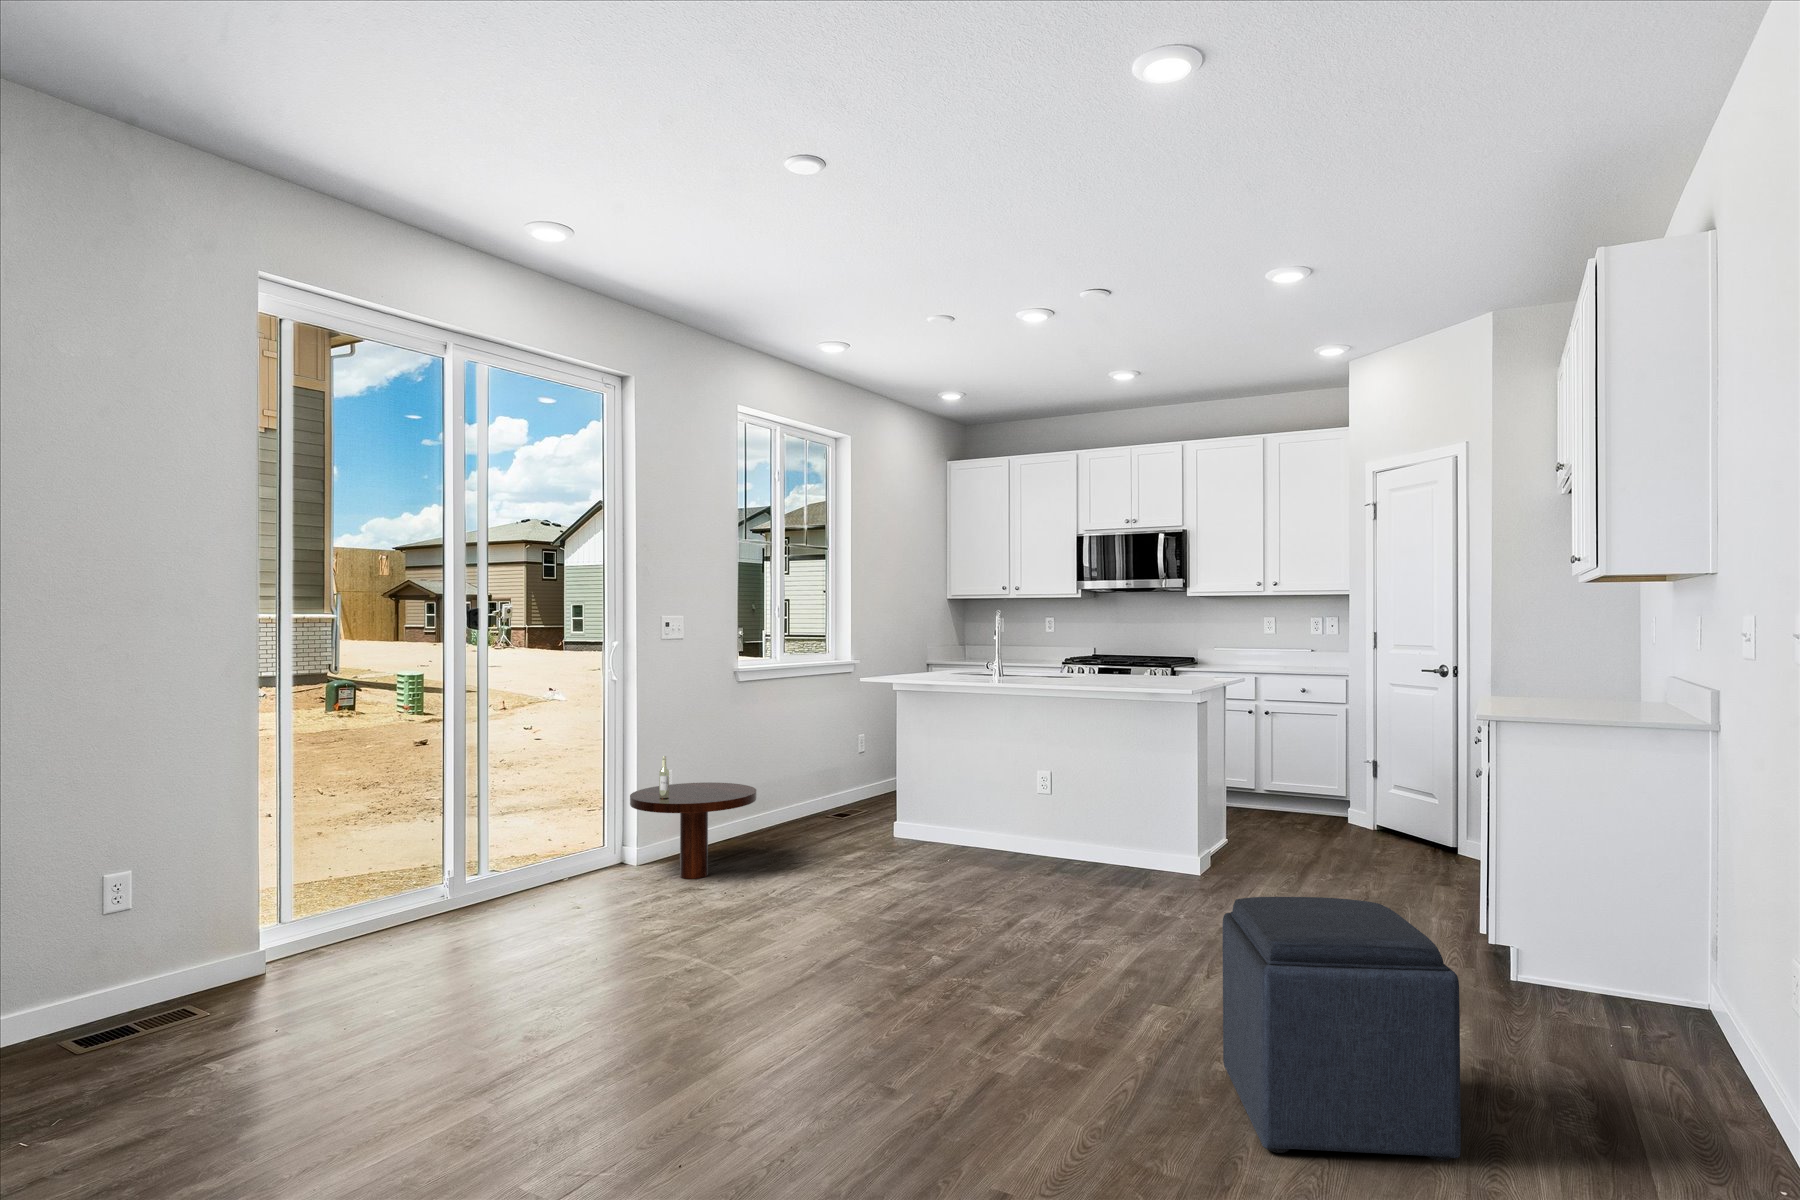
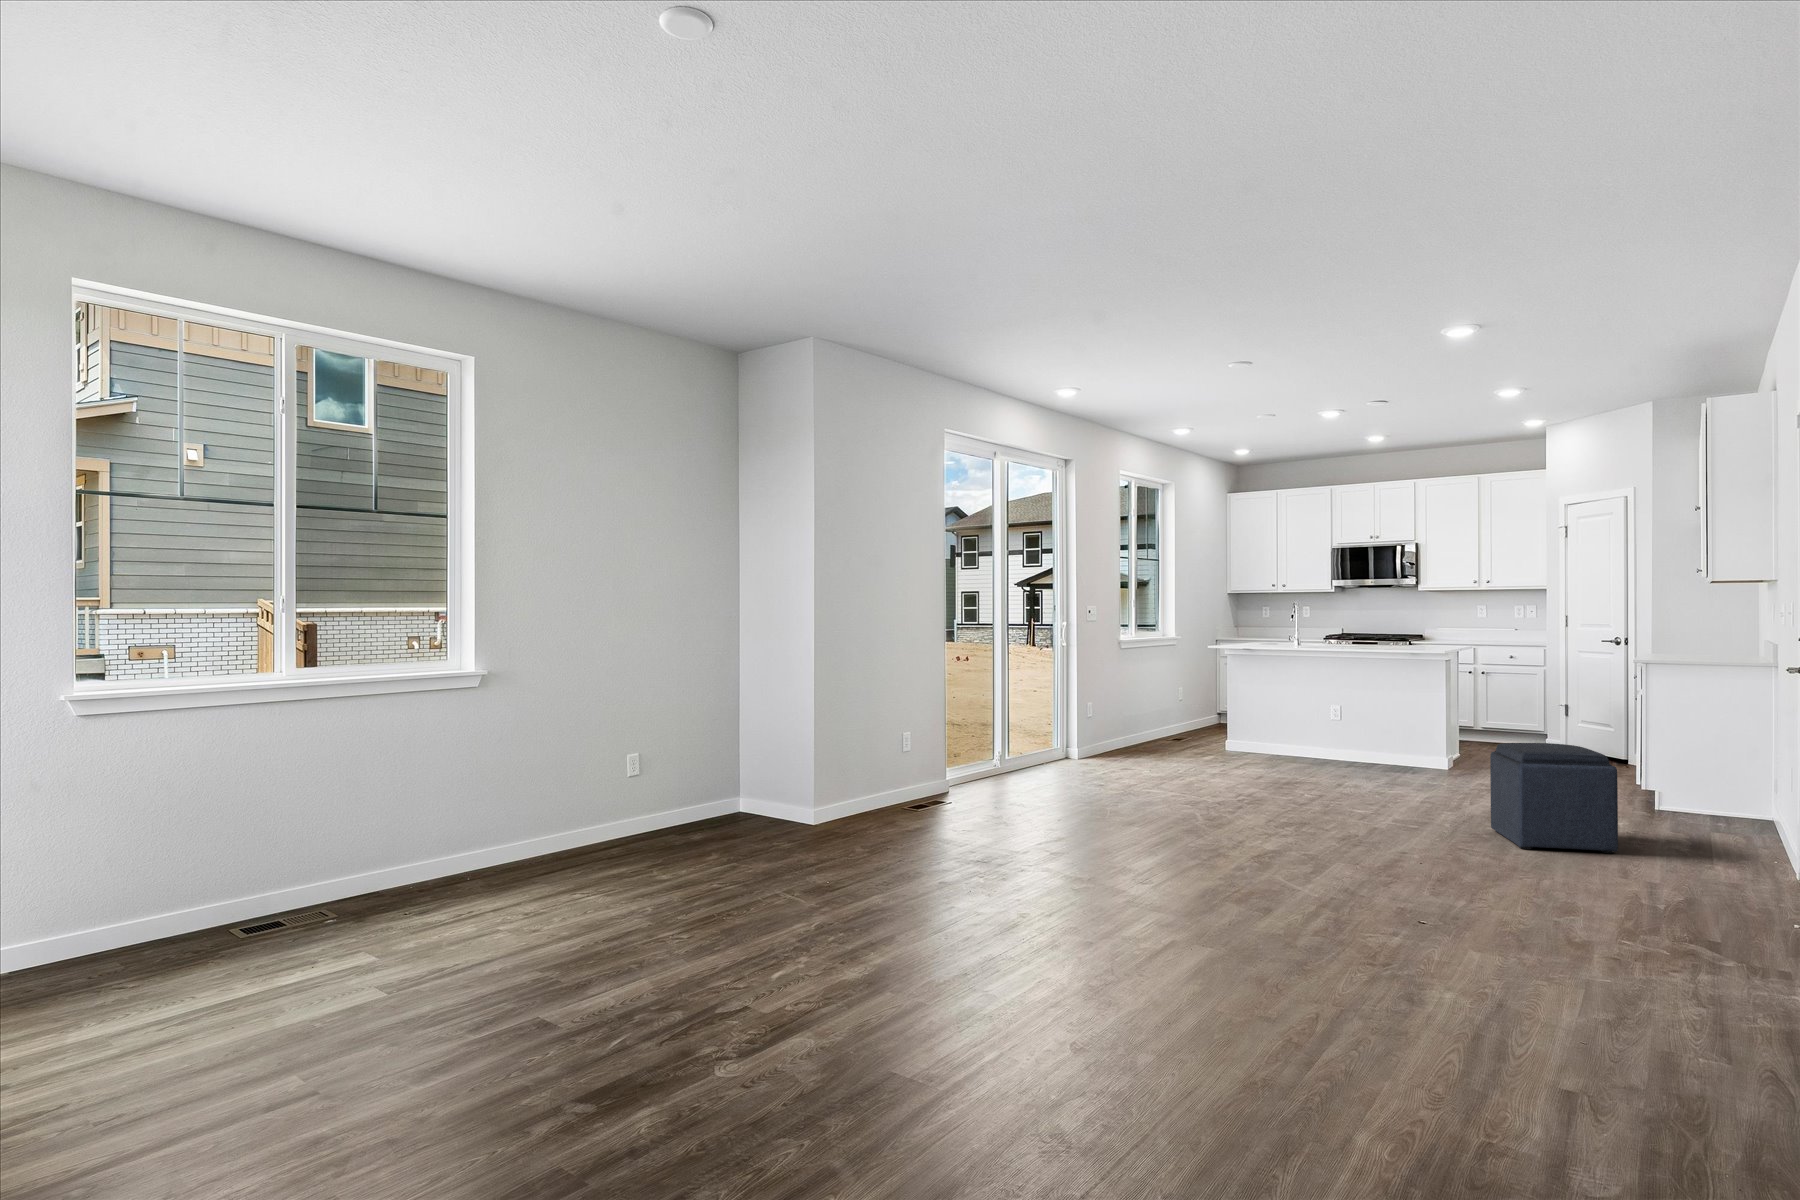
coffee table: present [630,756,757,879] -> none [1079,690,1155,765]

